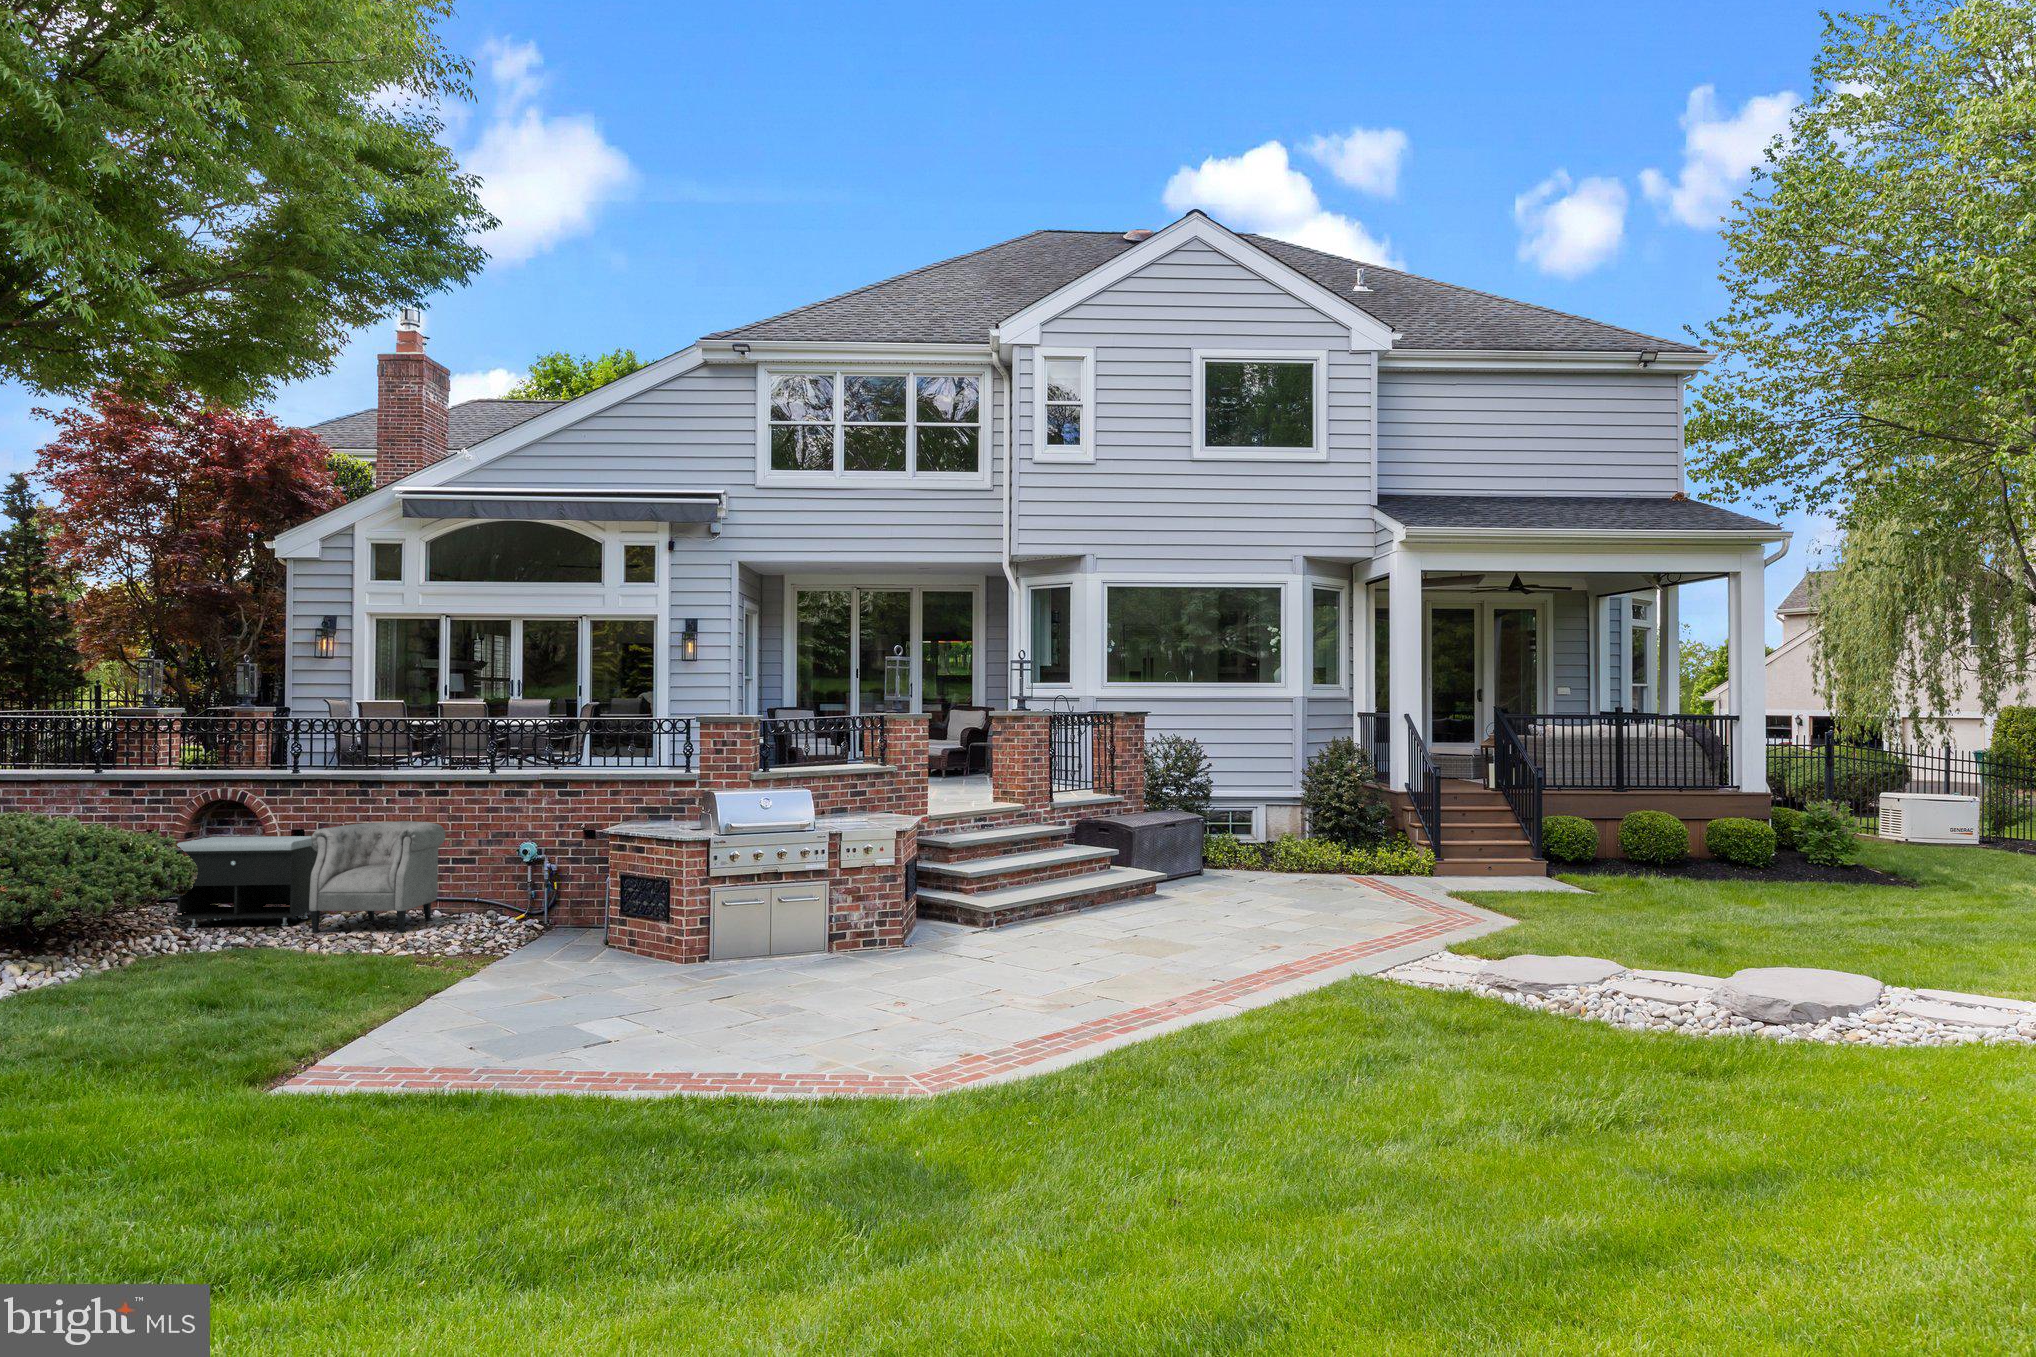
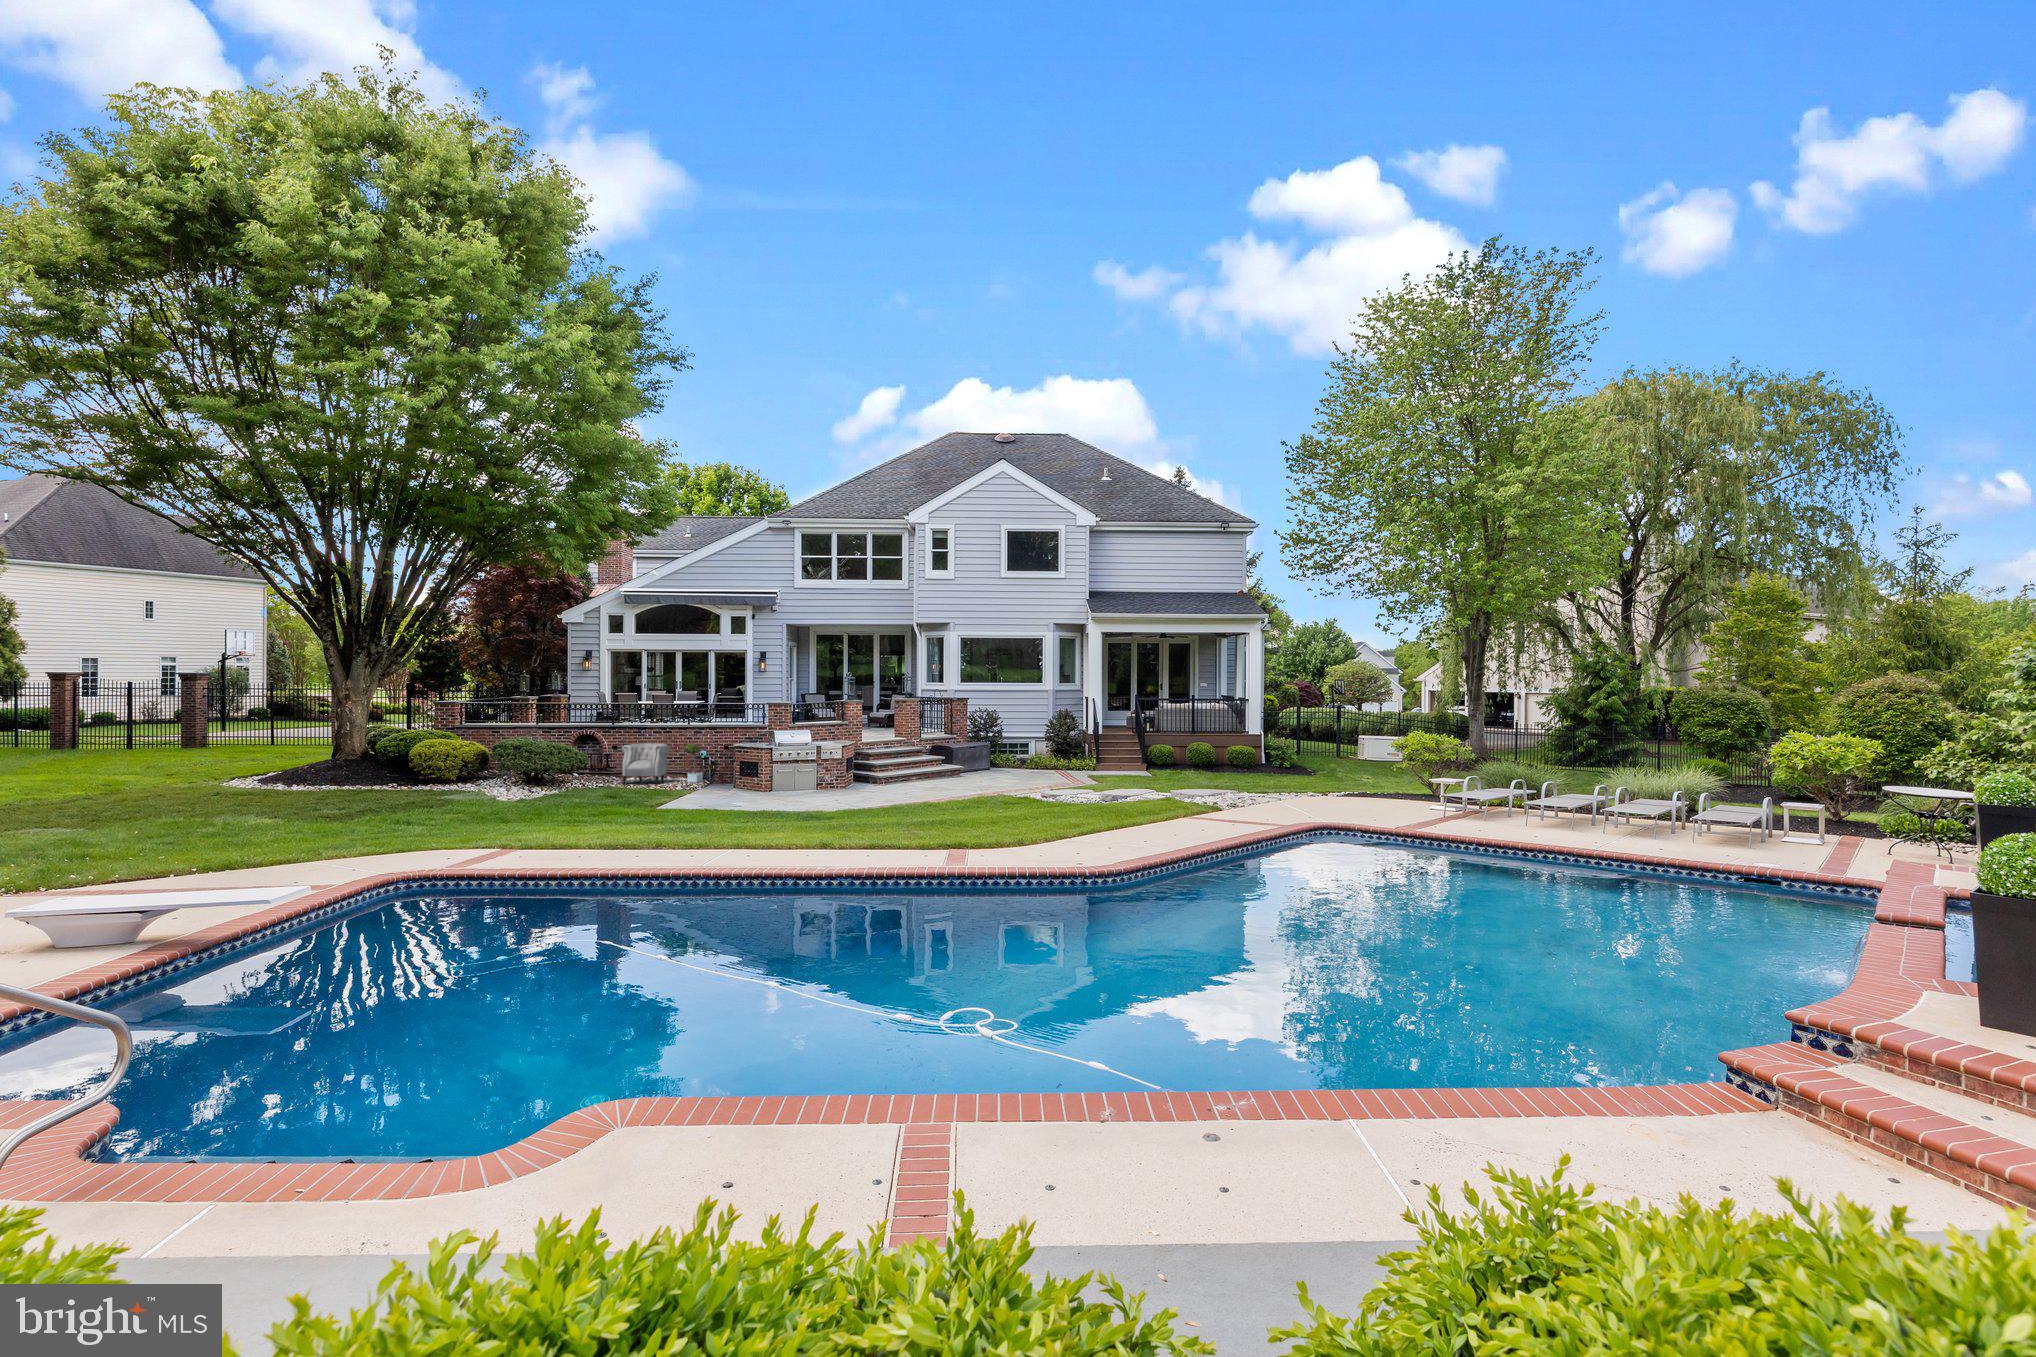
potted tree: none [483,820,530,923] -> present [685,743,703,782]
storage bench: present [176,836,317,927] -> none [569,749,620,783]

